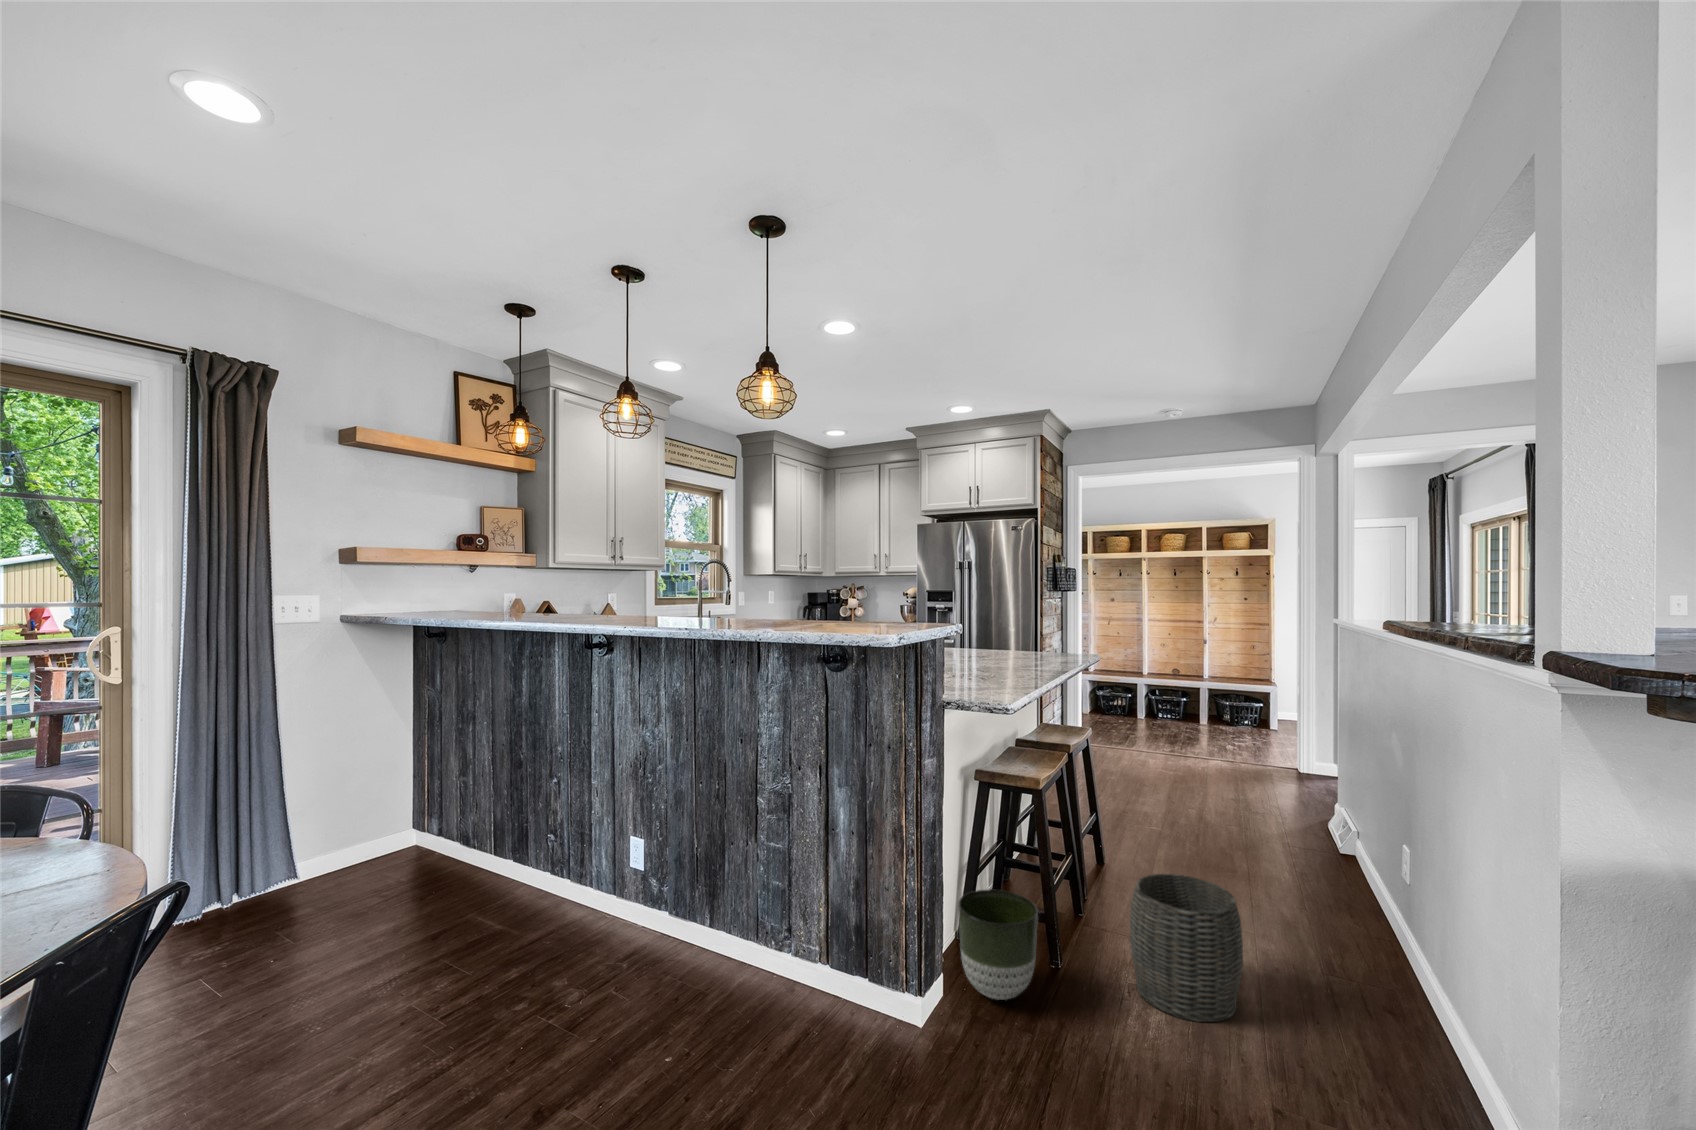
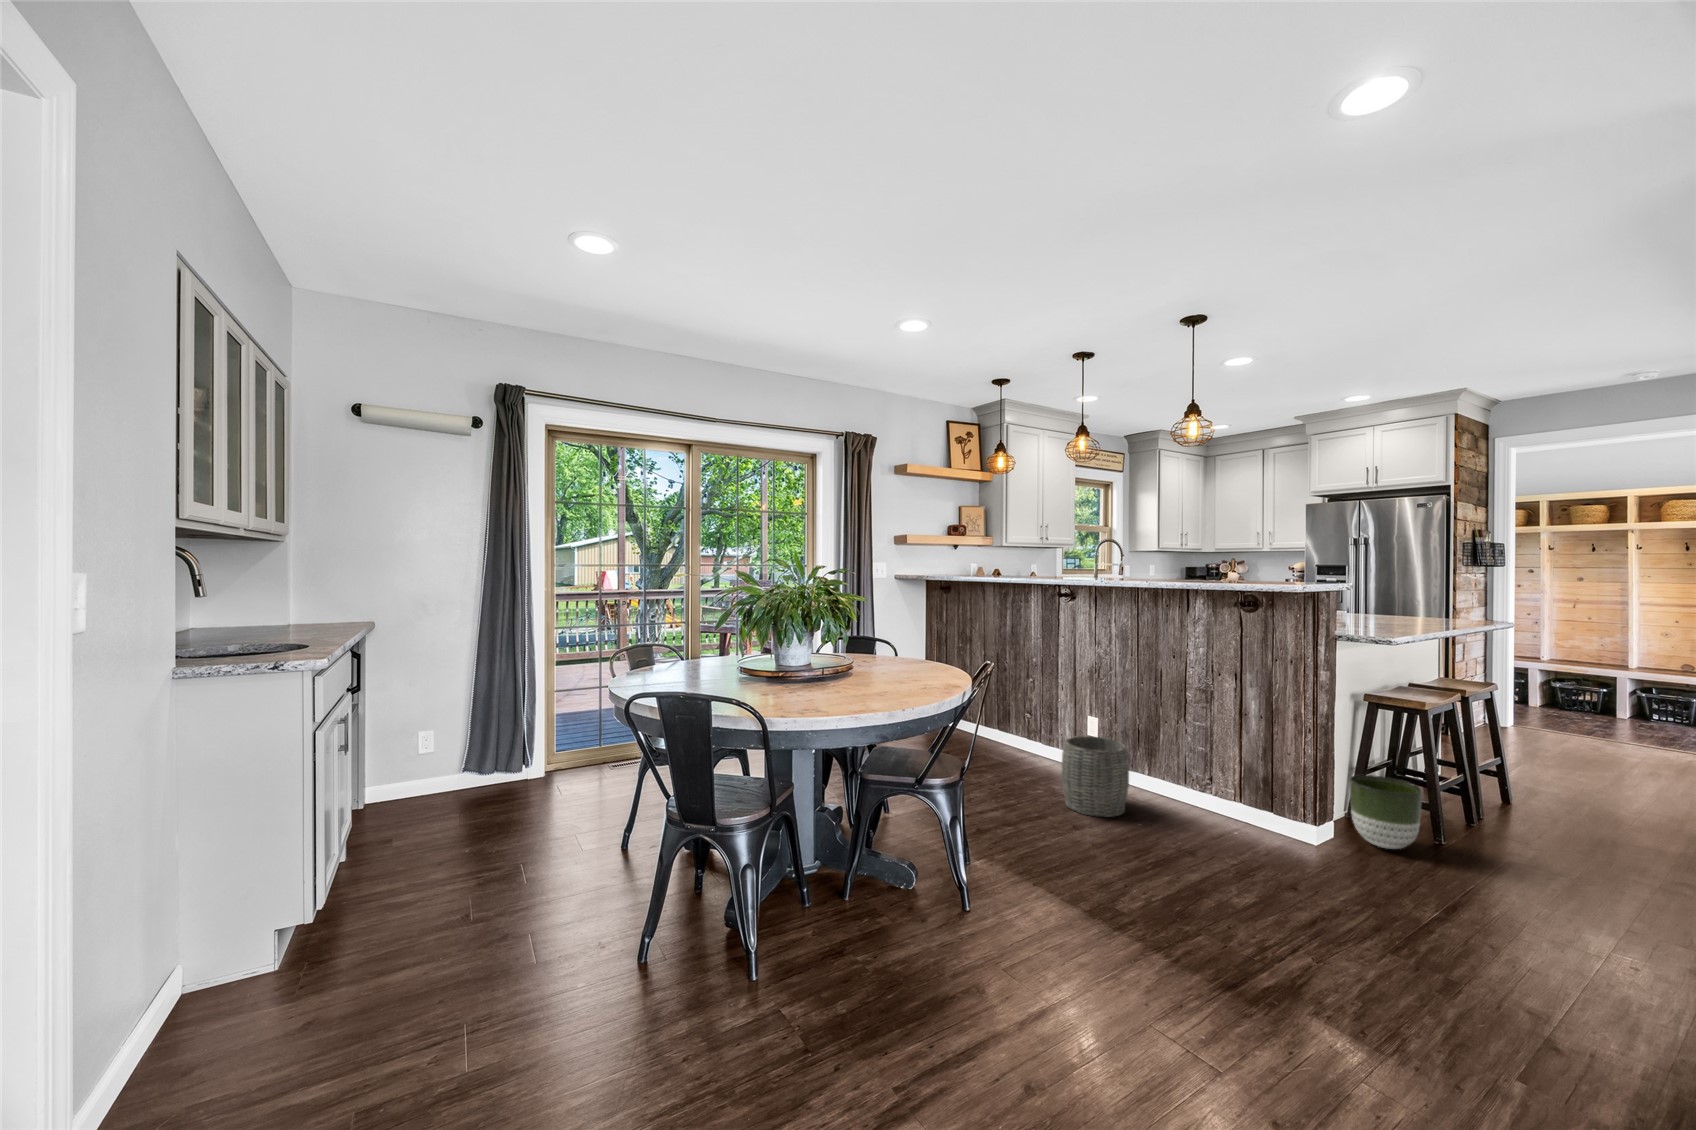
woven basket: present [1130,874,1243,1022] -> present [1061,736,1129,817]

